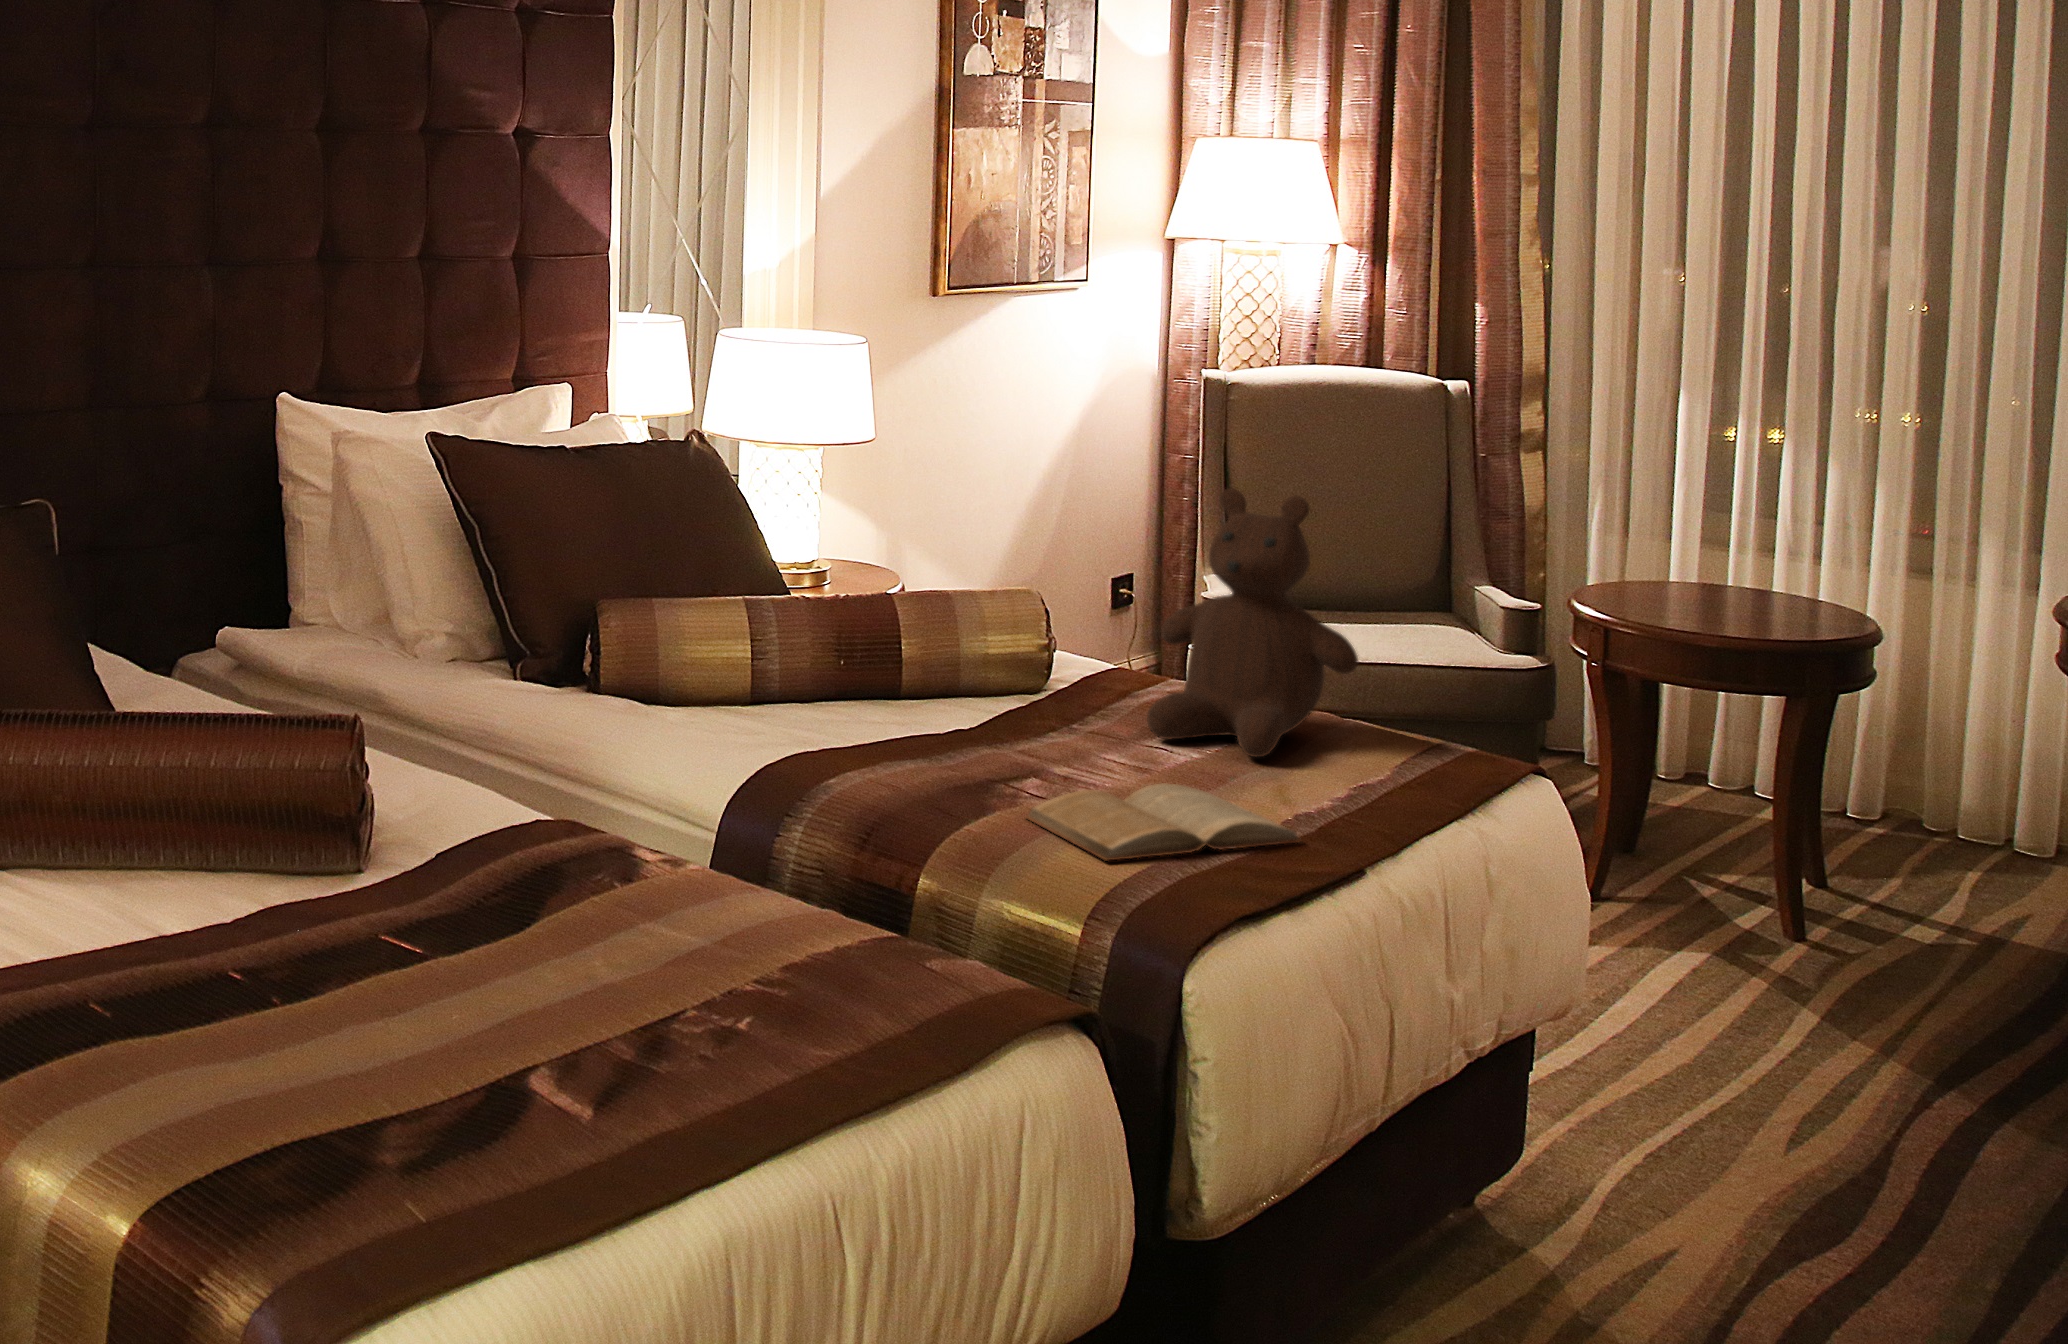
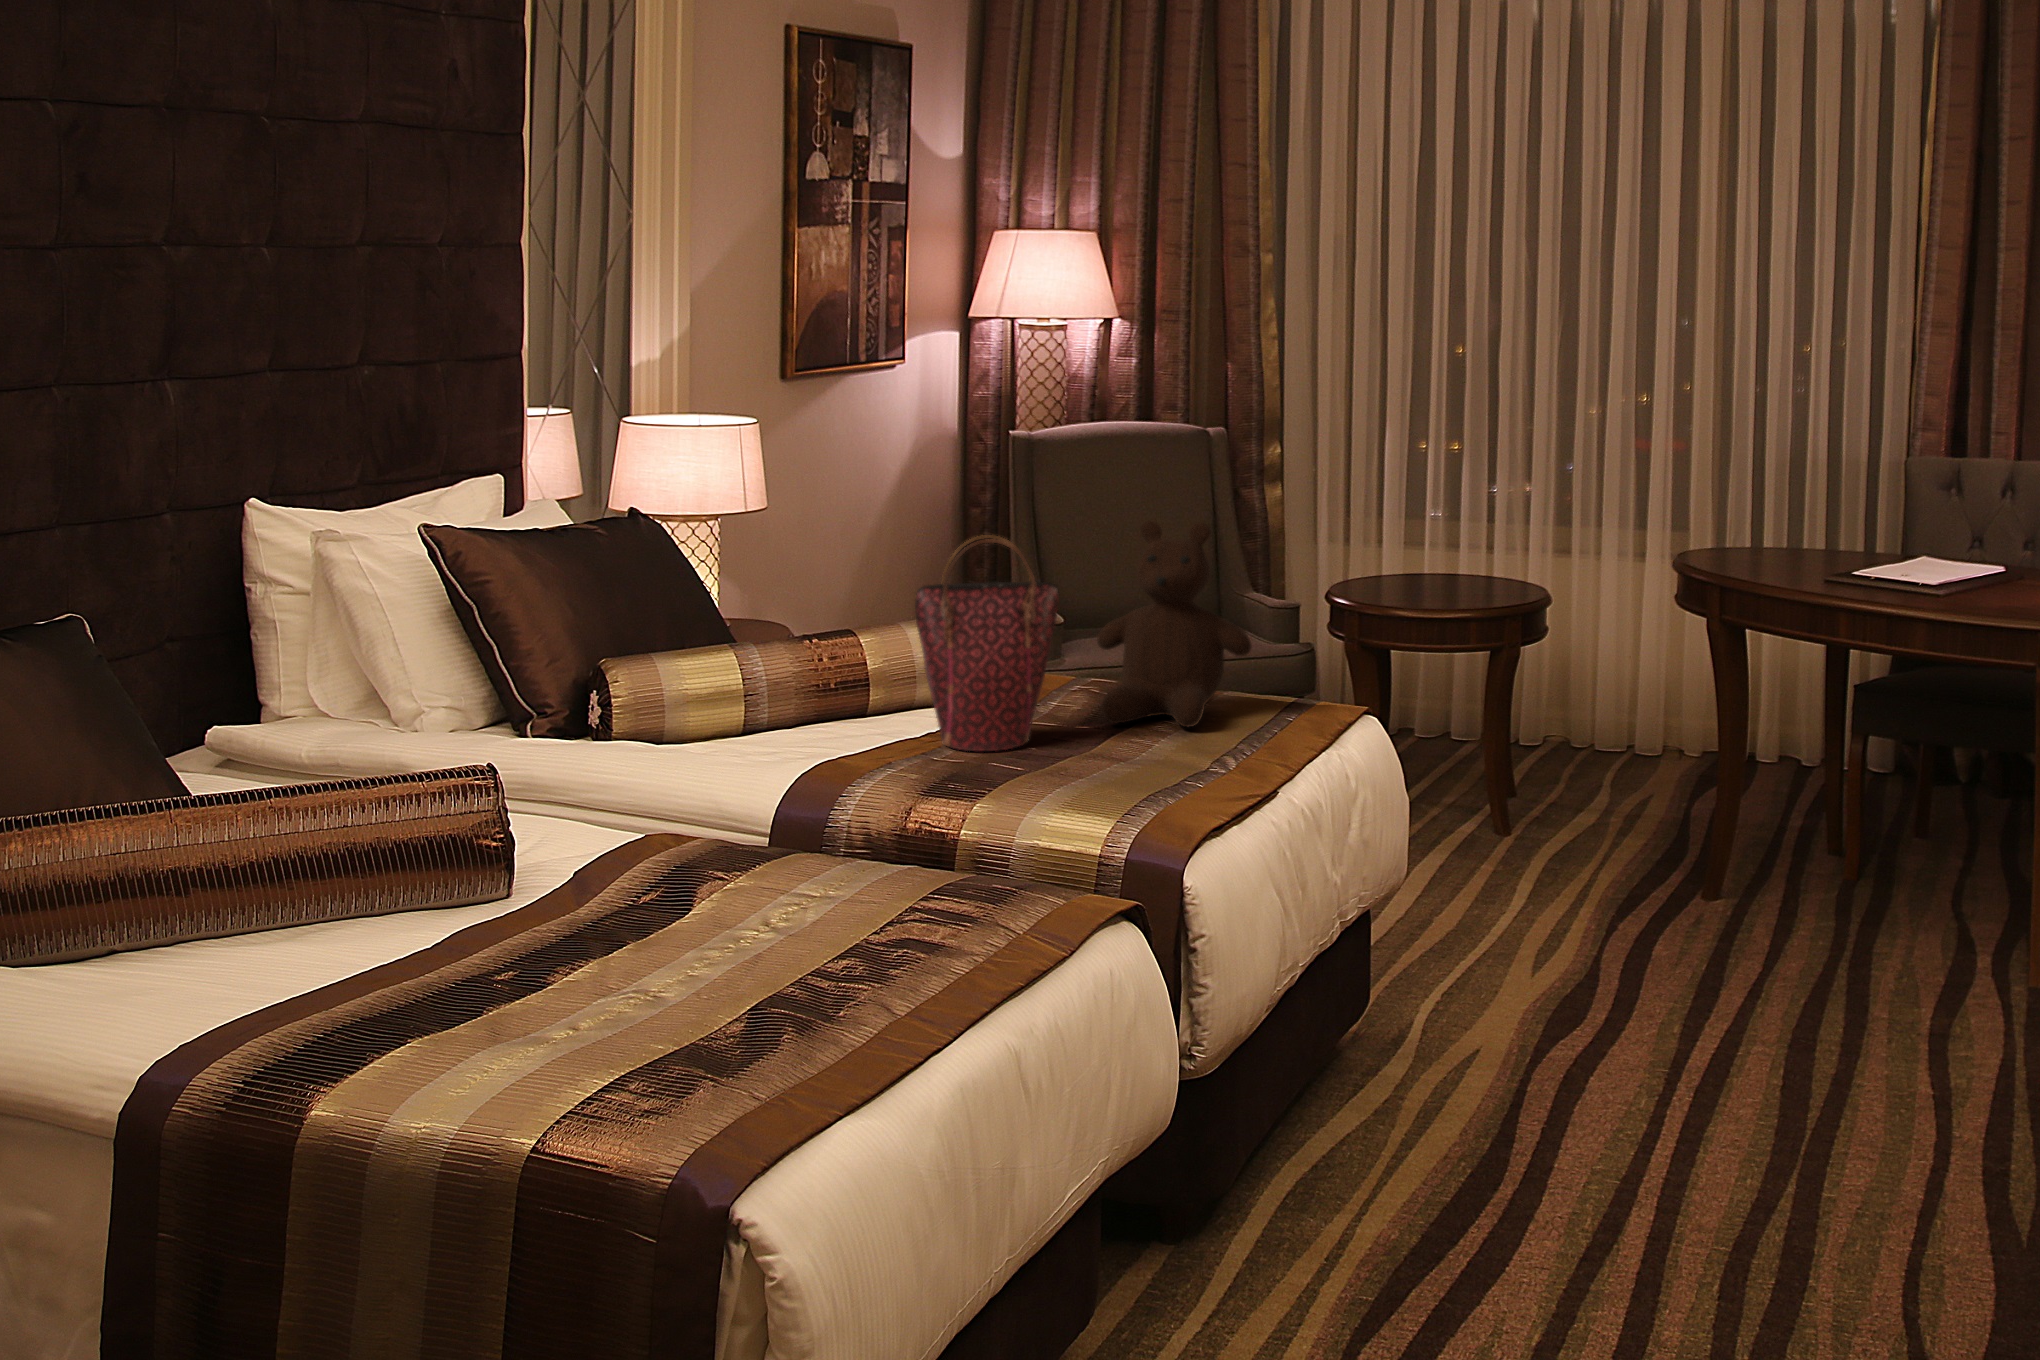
handbag: none [909,491,1087,755] -> present [915,535,1059,751]
book: present [1024,783,1302,861] -> none [1052,750,1256,809]

